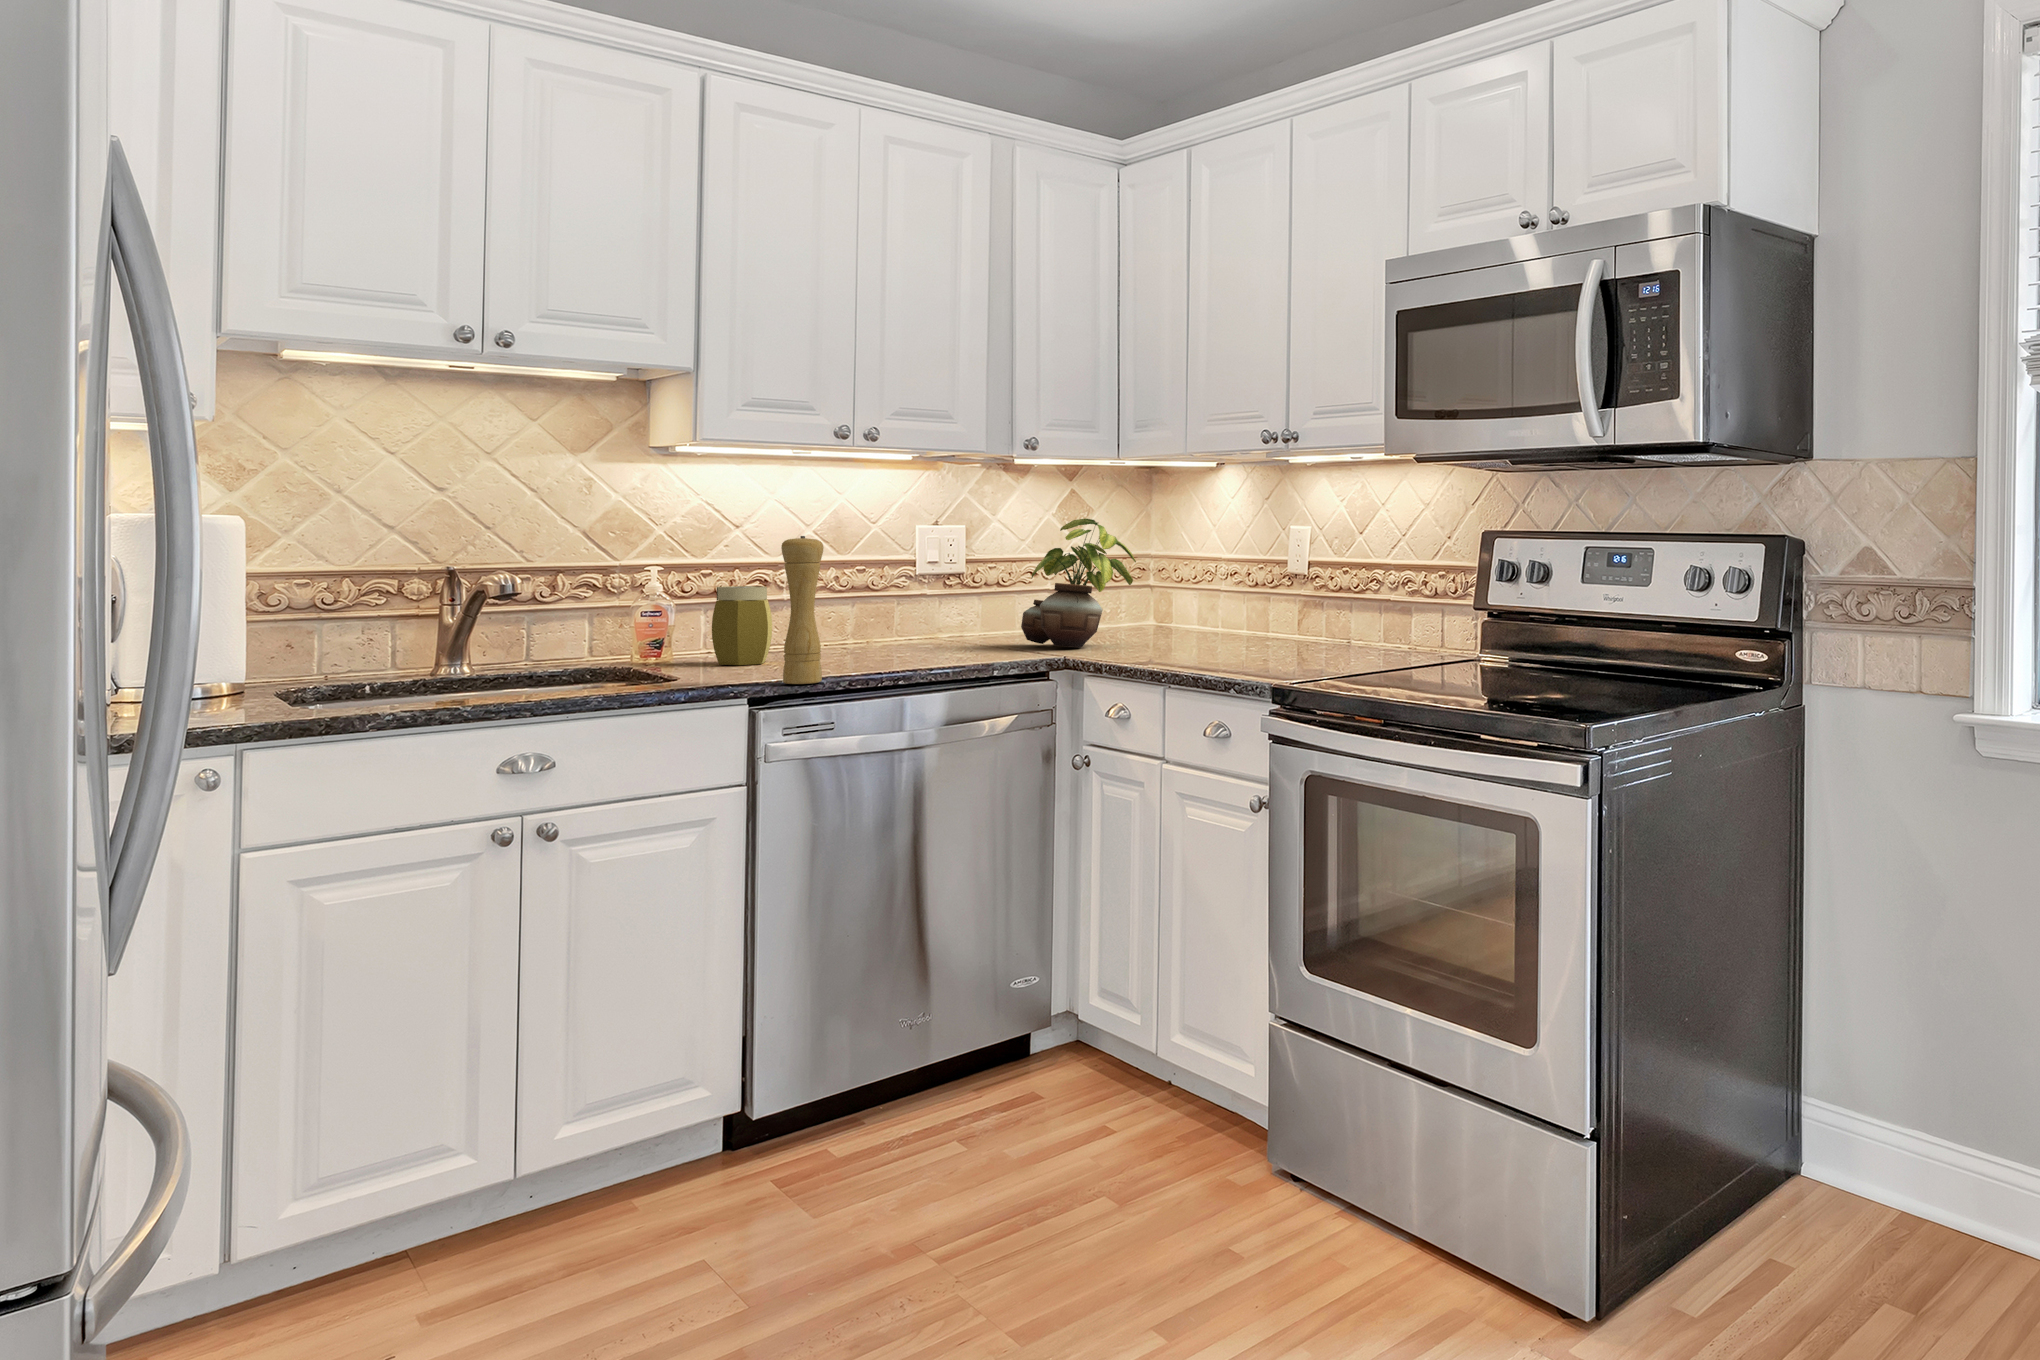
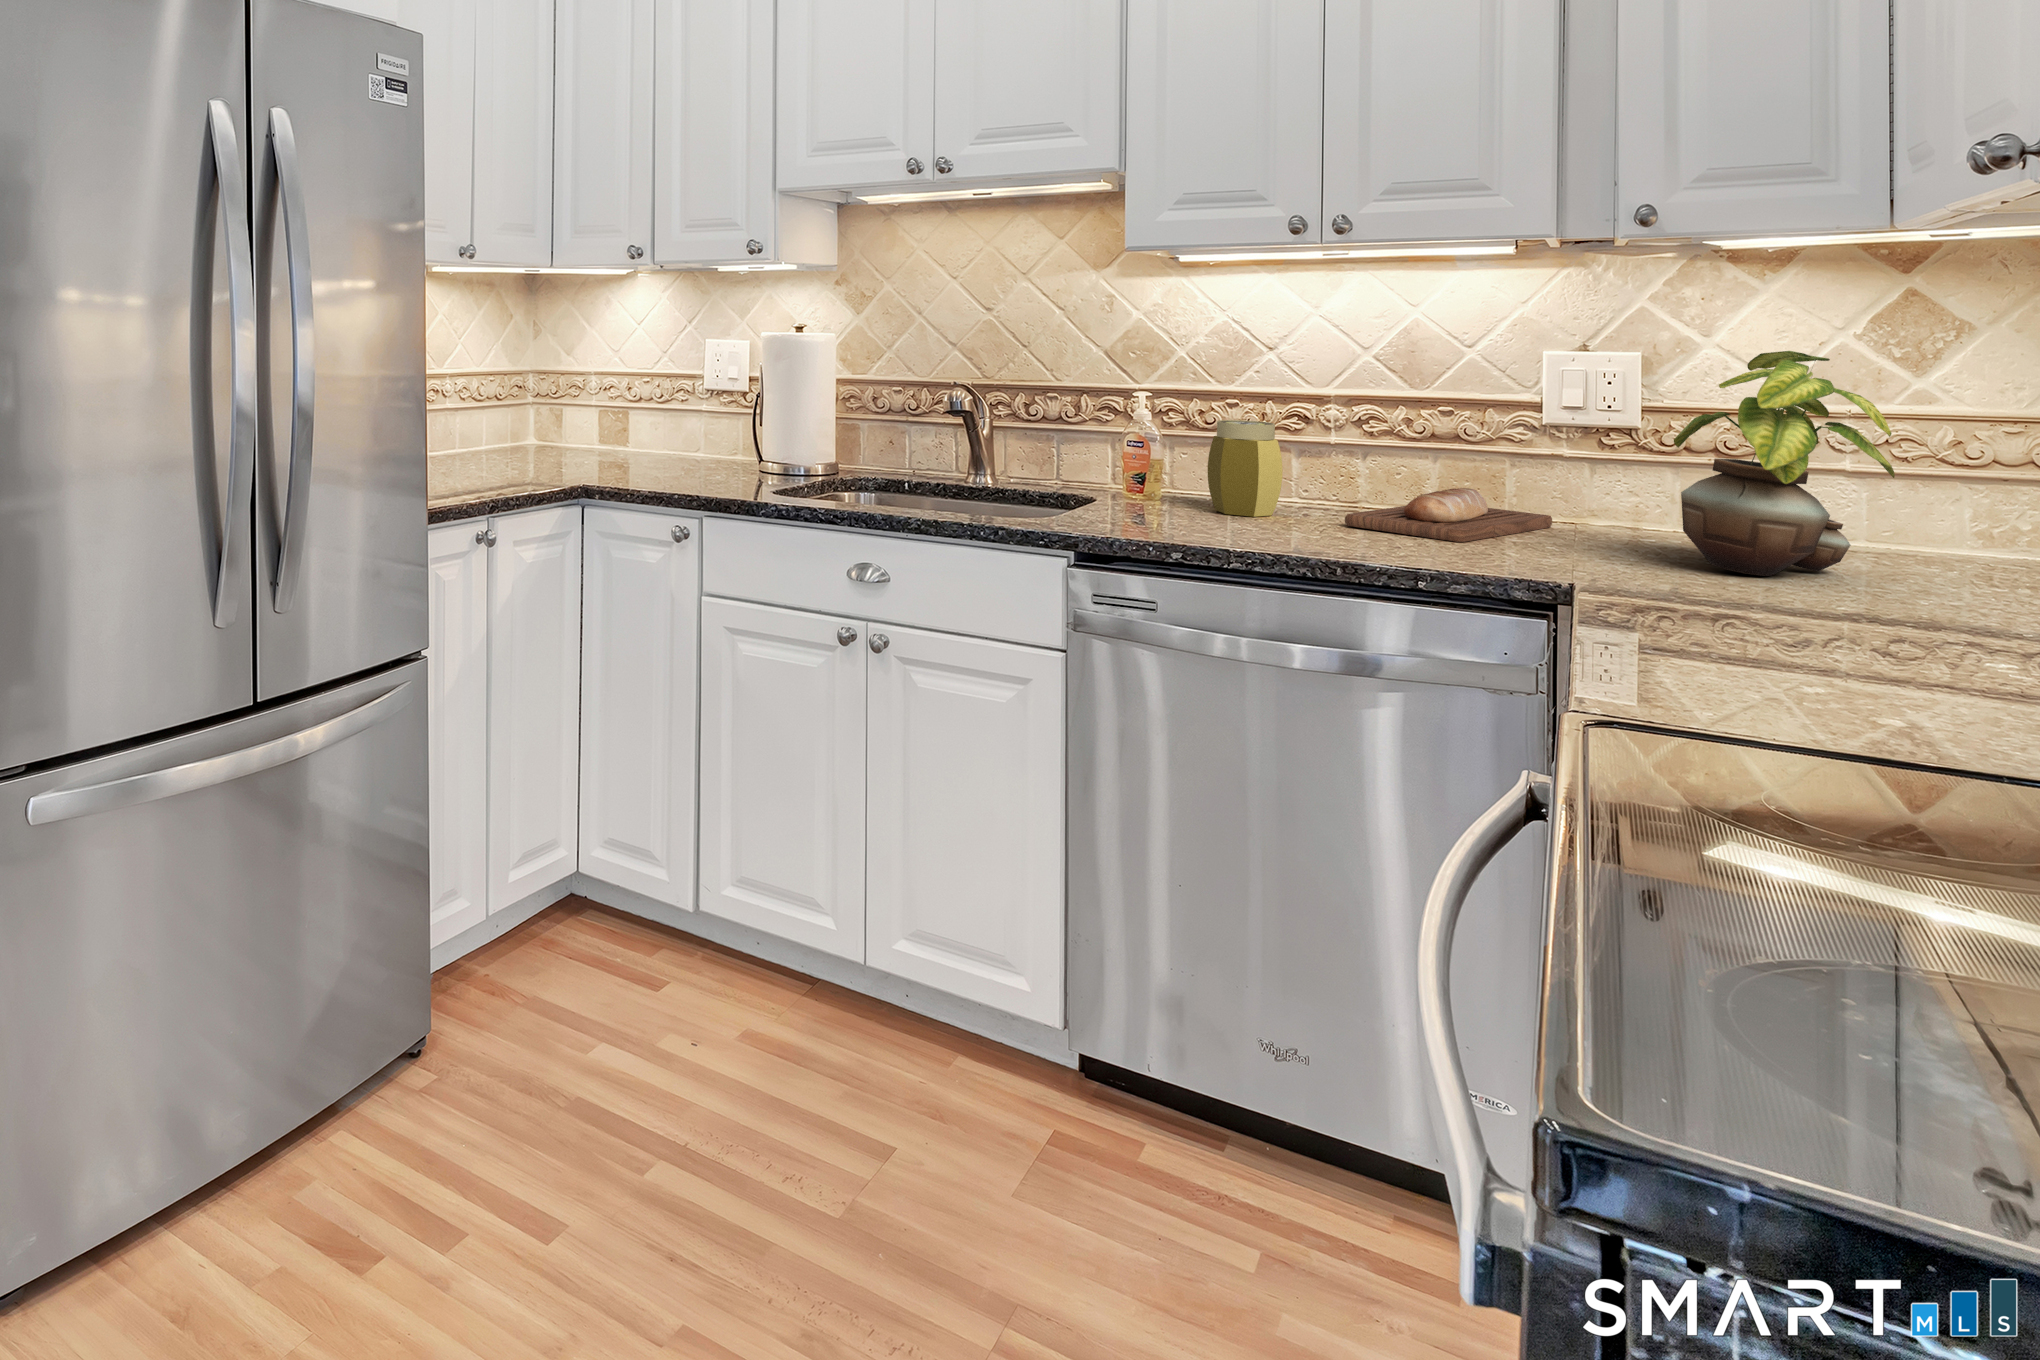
pepper mill: present [781,536,824,684] -> none [1094,371,1146,549]
bread loaf: none [828,626,924,659] -> present [1345,488,1552,542]

